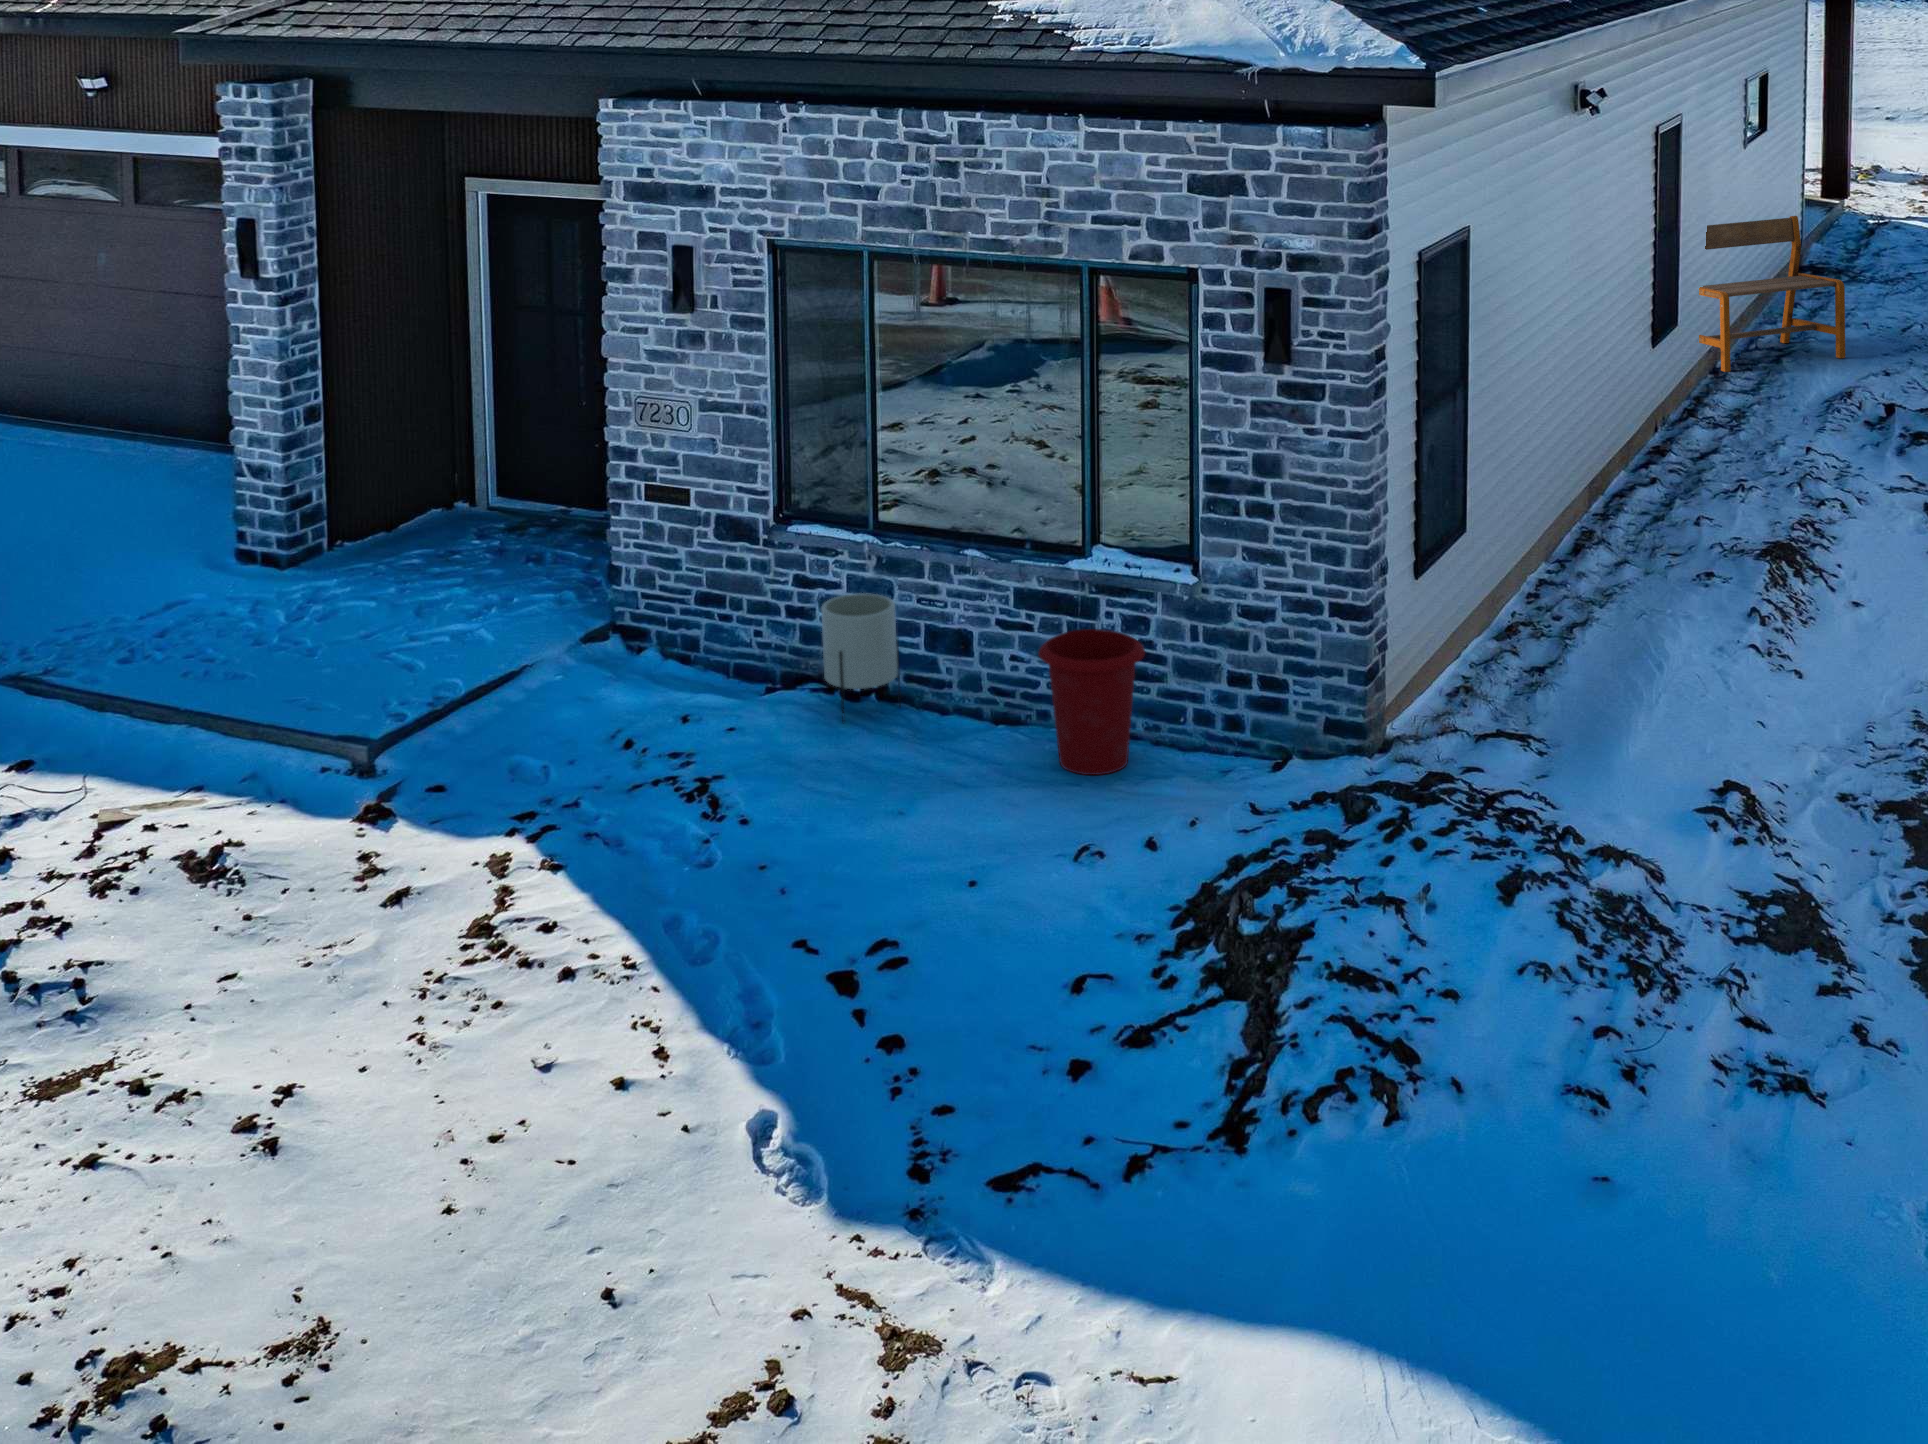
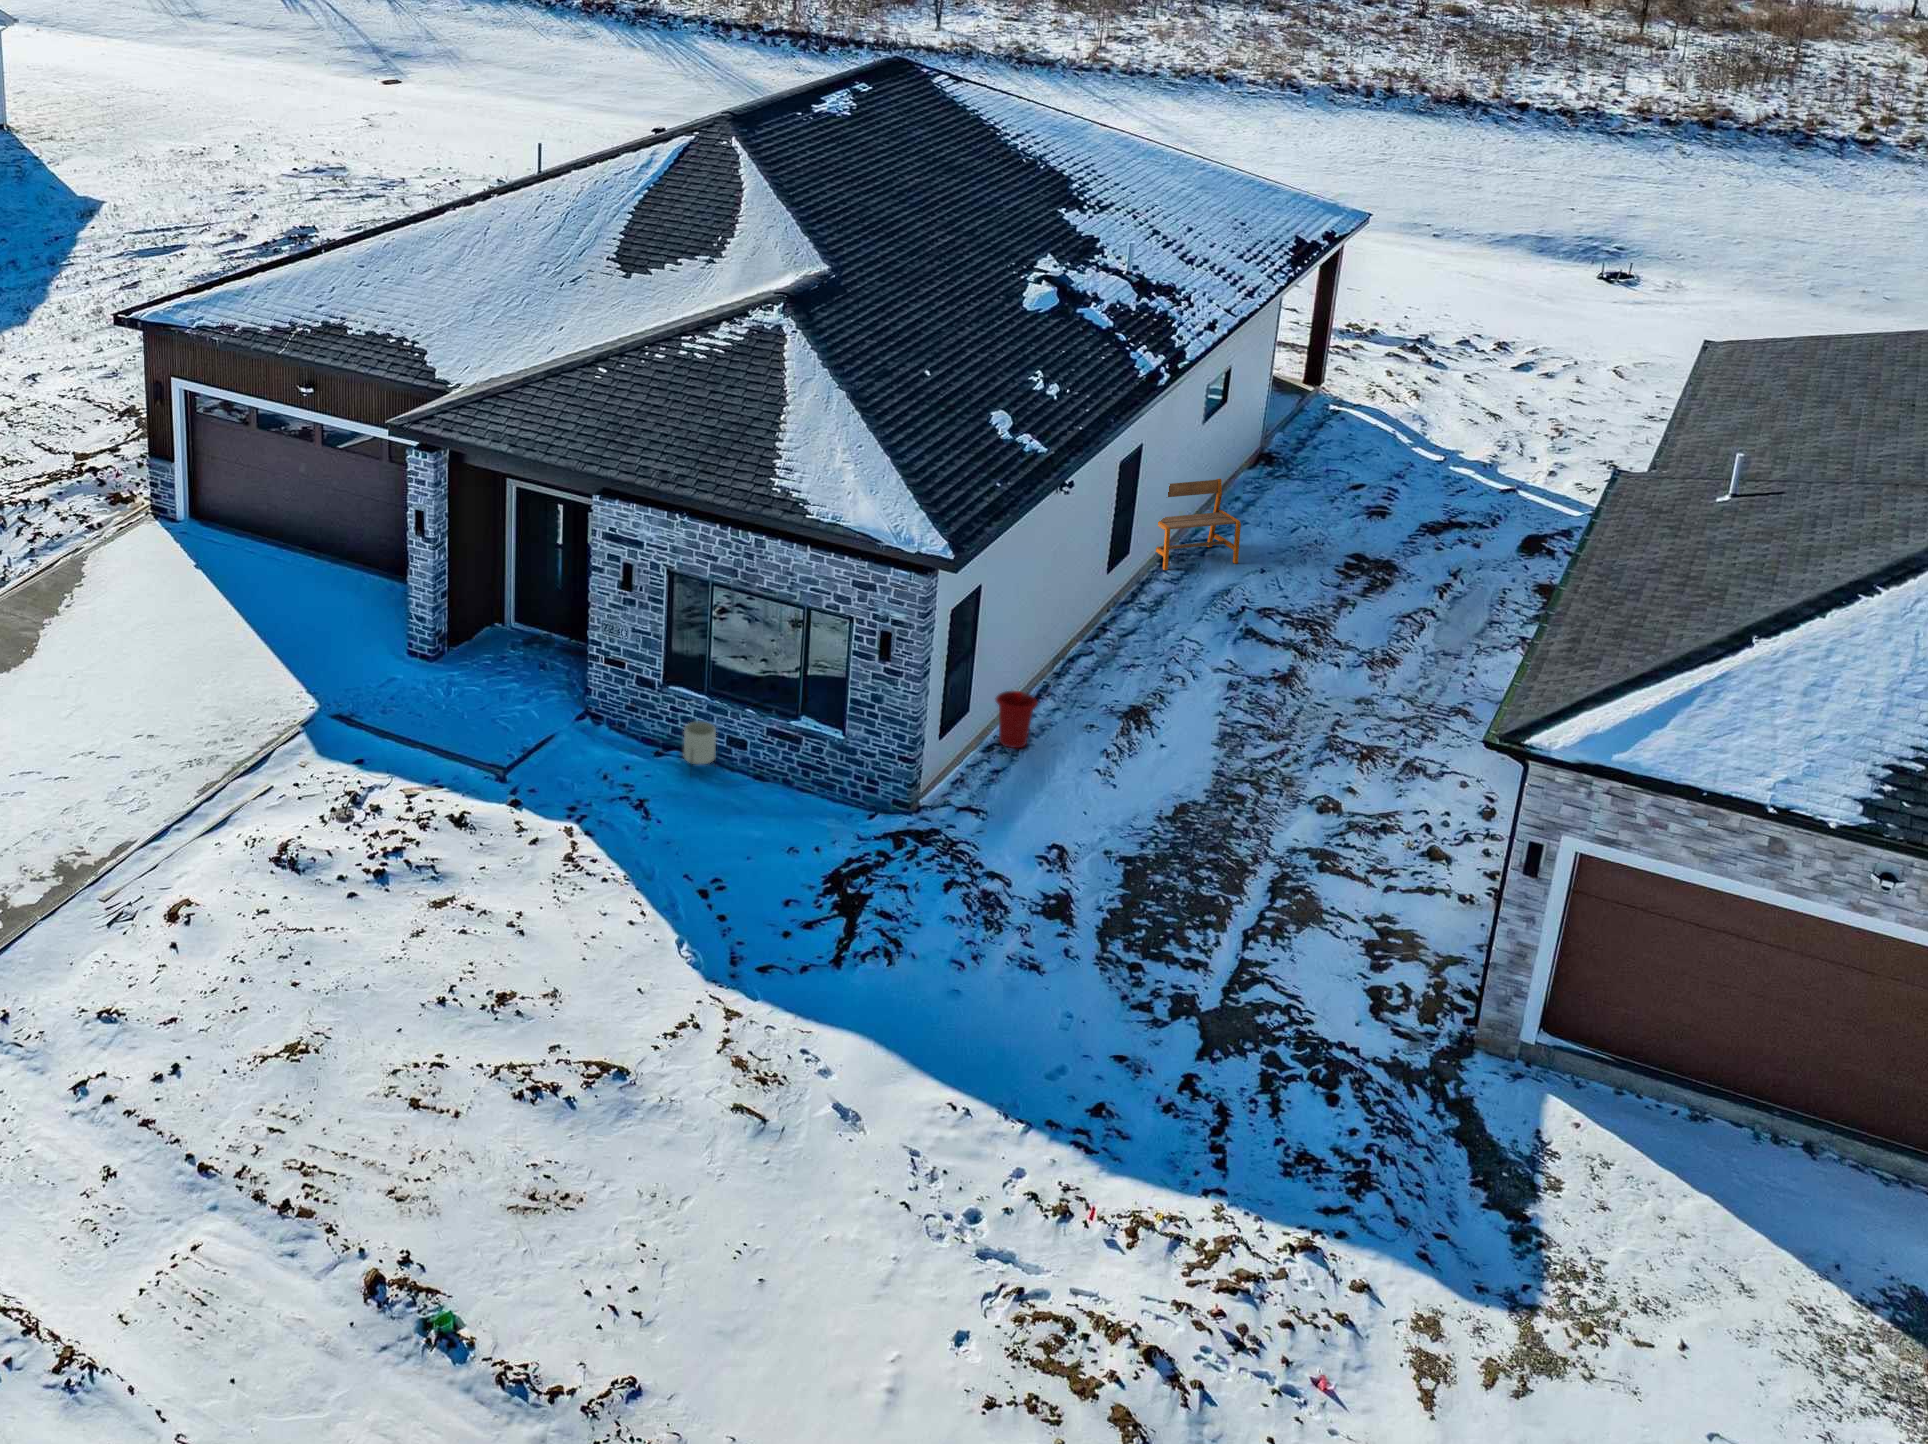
waste bin: present [1038,629,1145,775] -> present [995,691,1038,748]

